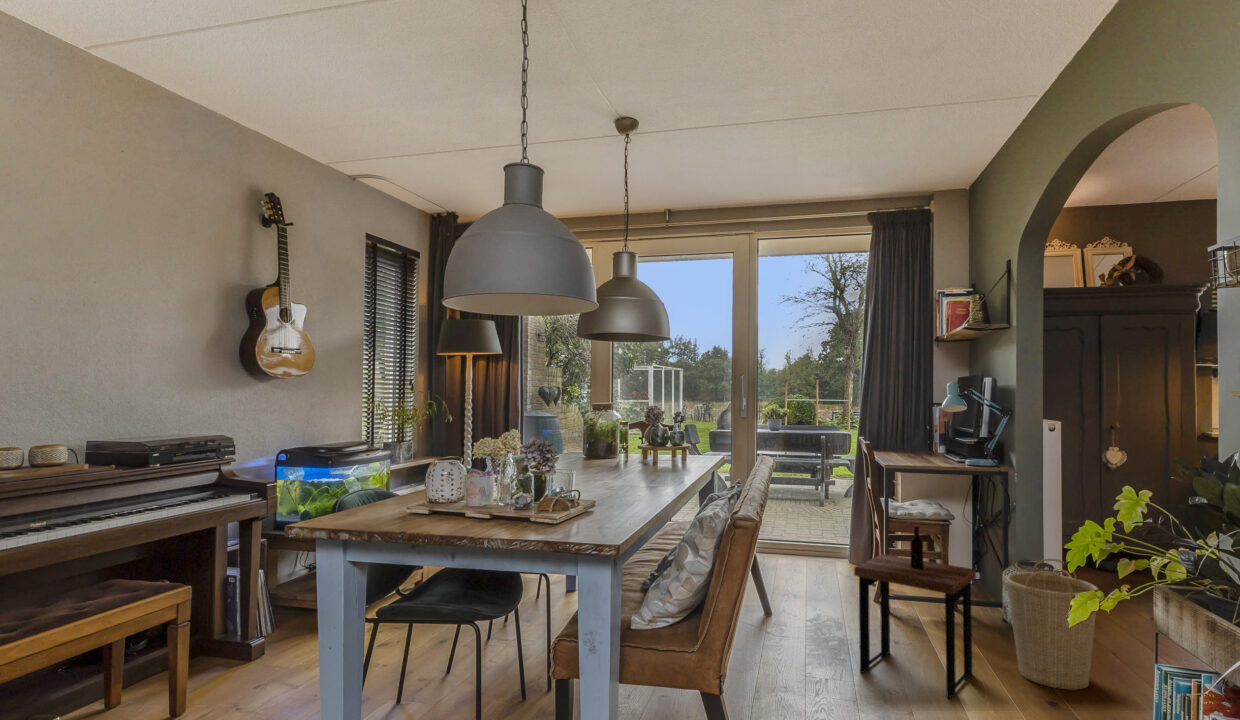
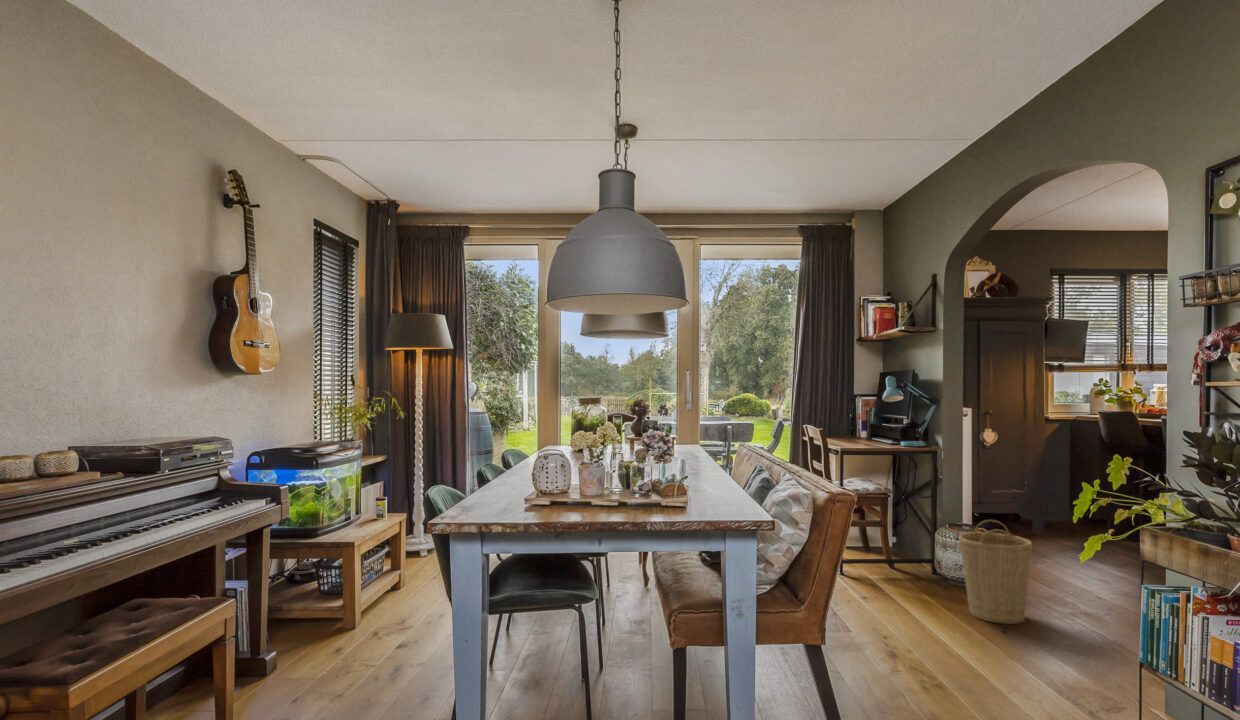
side table: present [854,525,976,698] -> none [851,498,942,640]

